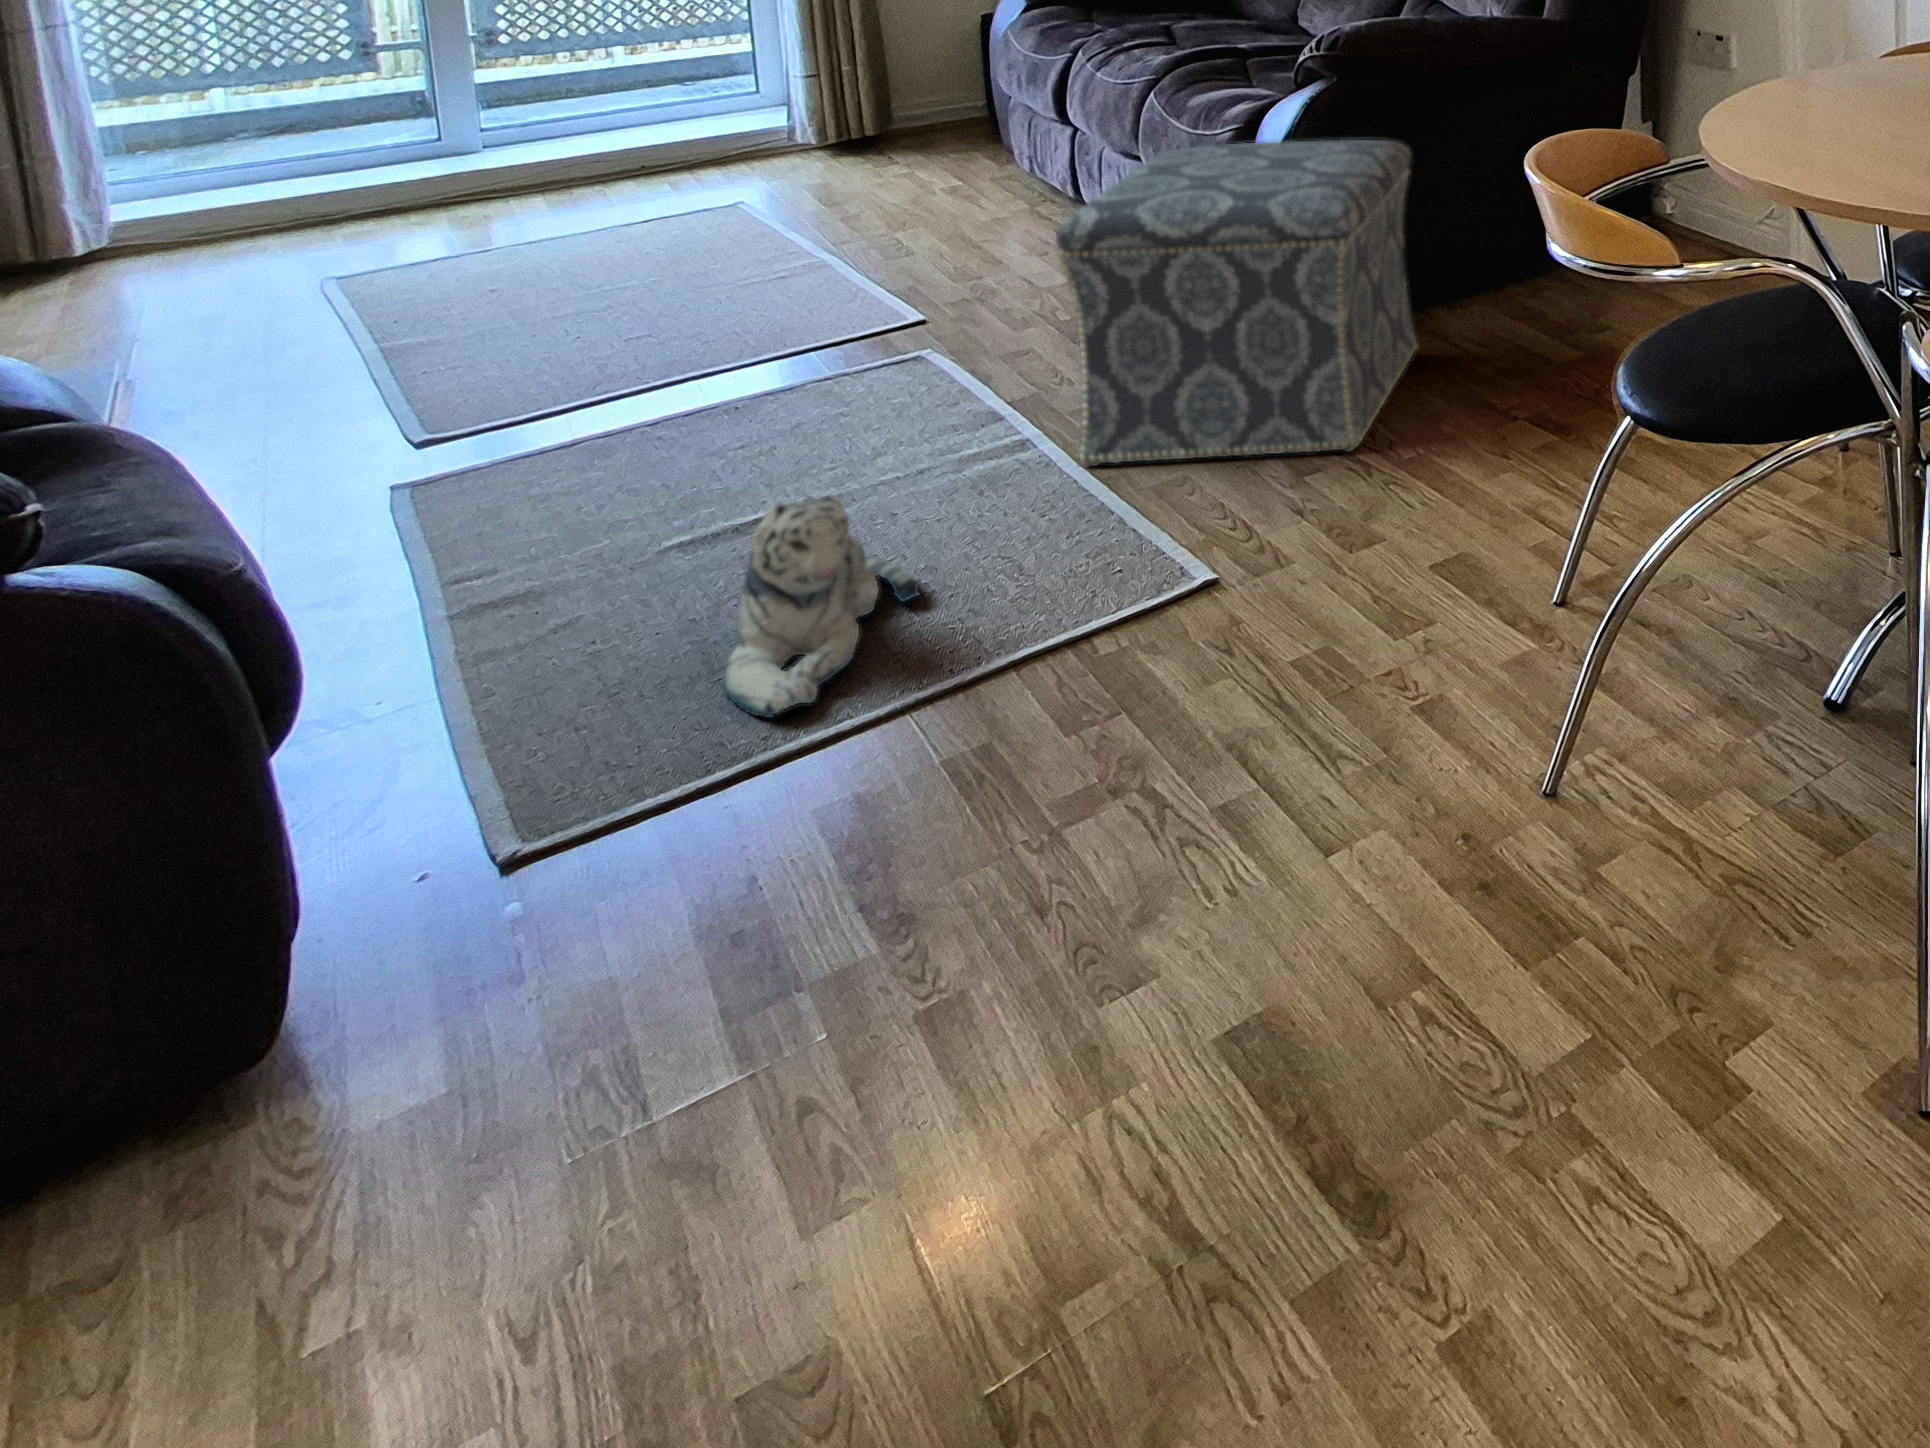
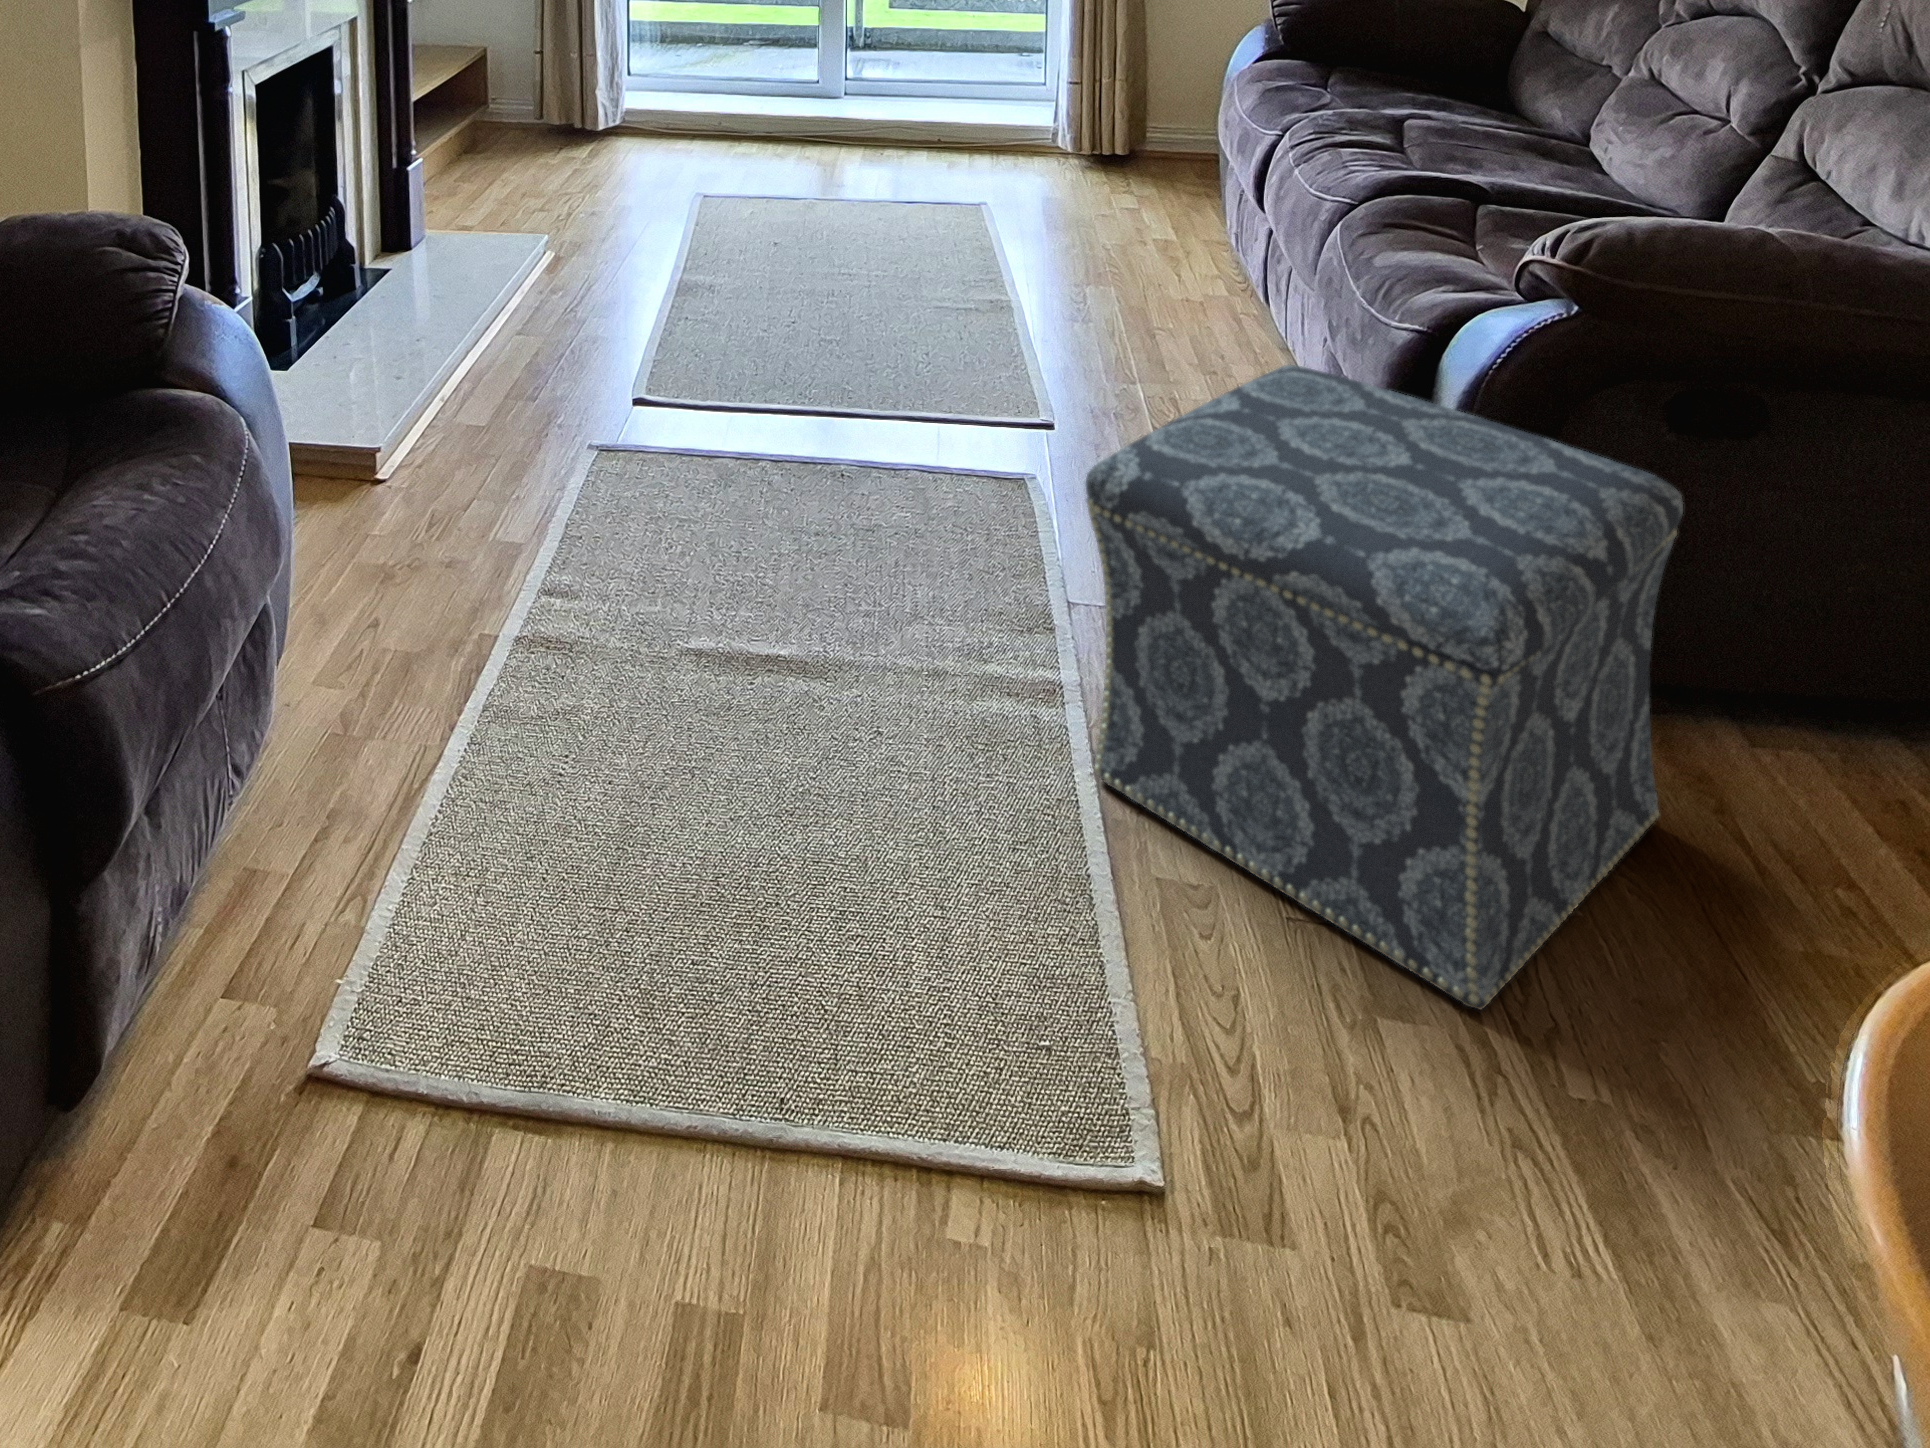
plush toy: present [725,497,919,718] -> none [618,739,847,1026]

